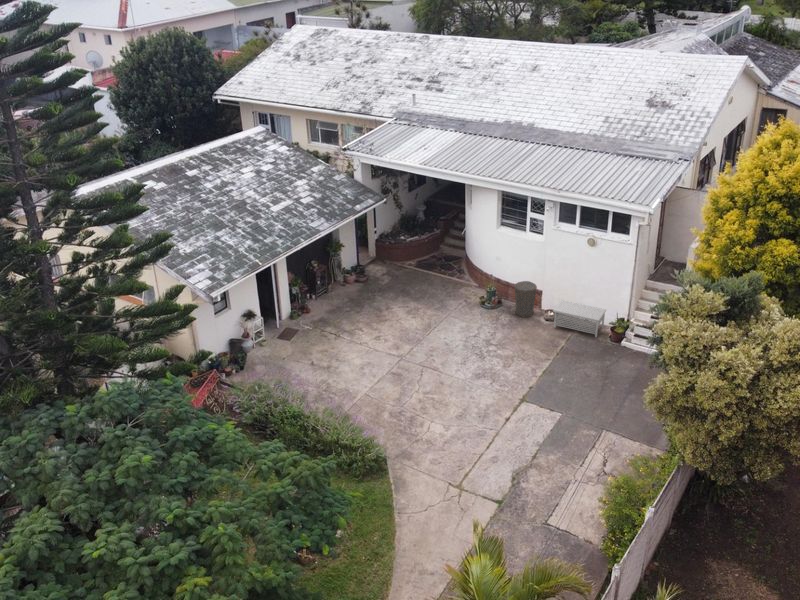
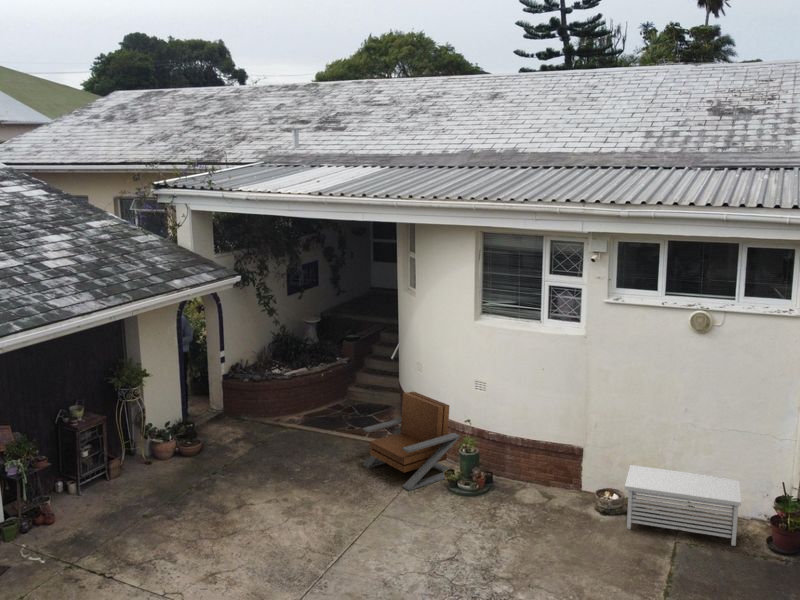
lounge chair: none [443,257,488,305] -> present [363,392,460,491]
trash can: present [515,281,537,317] -> none [525,428,574,508]

